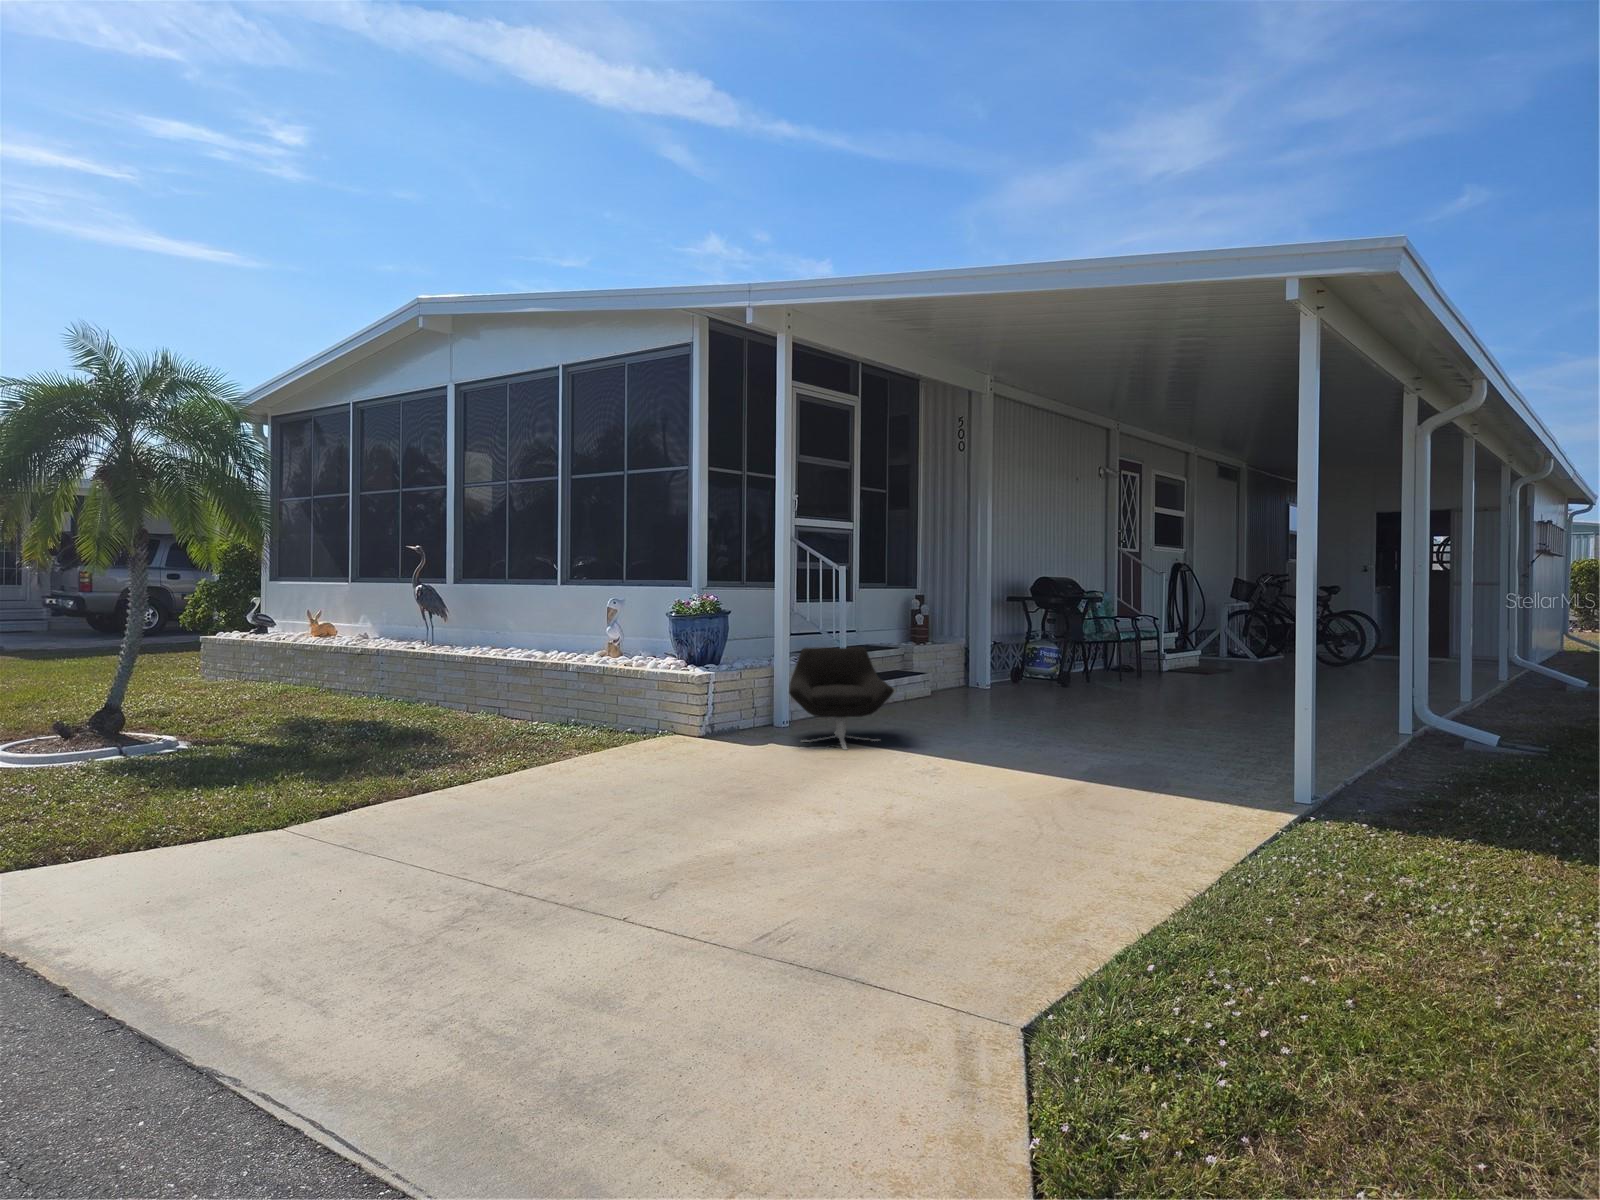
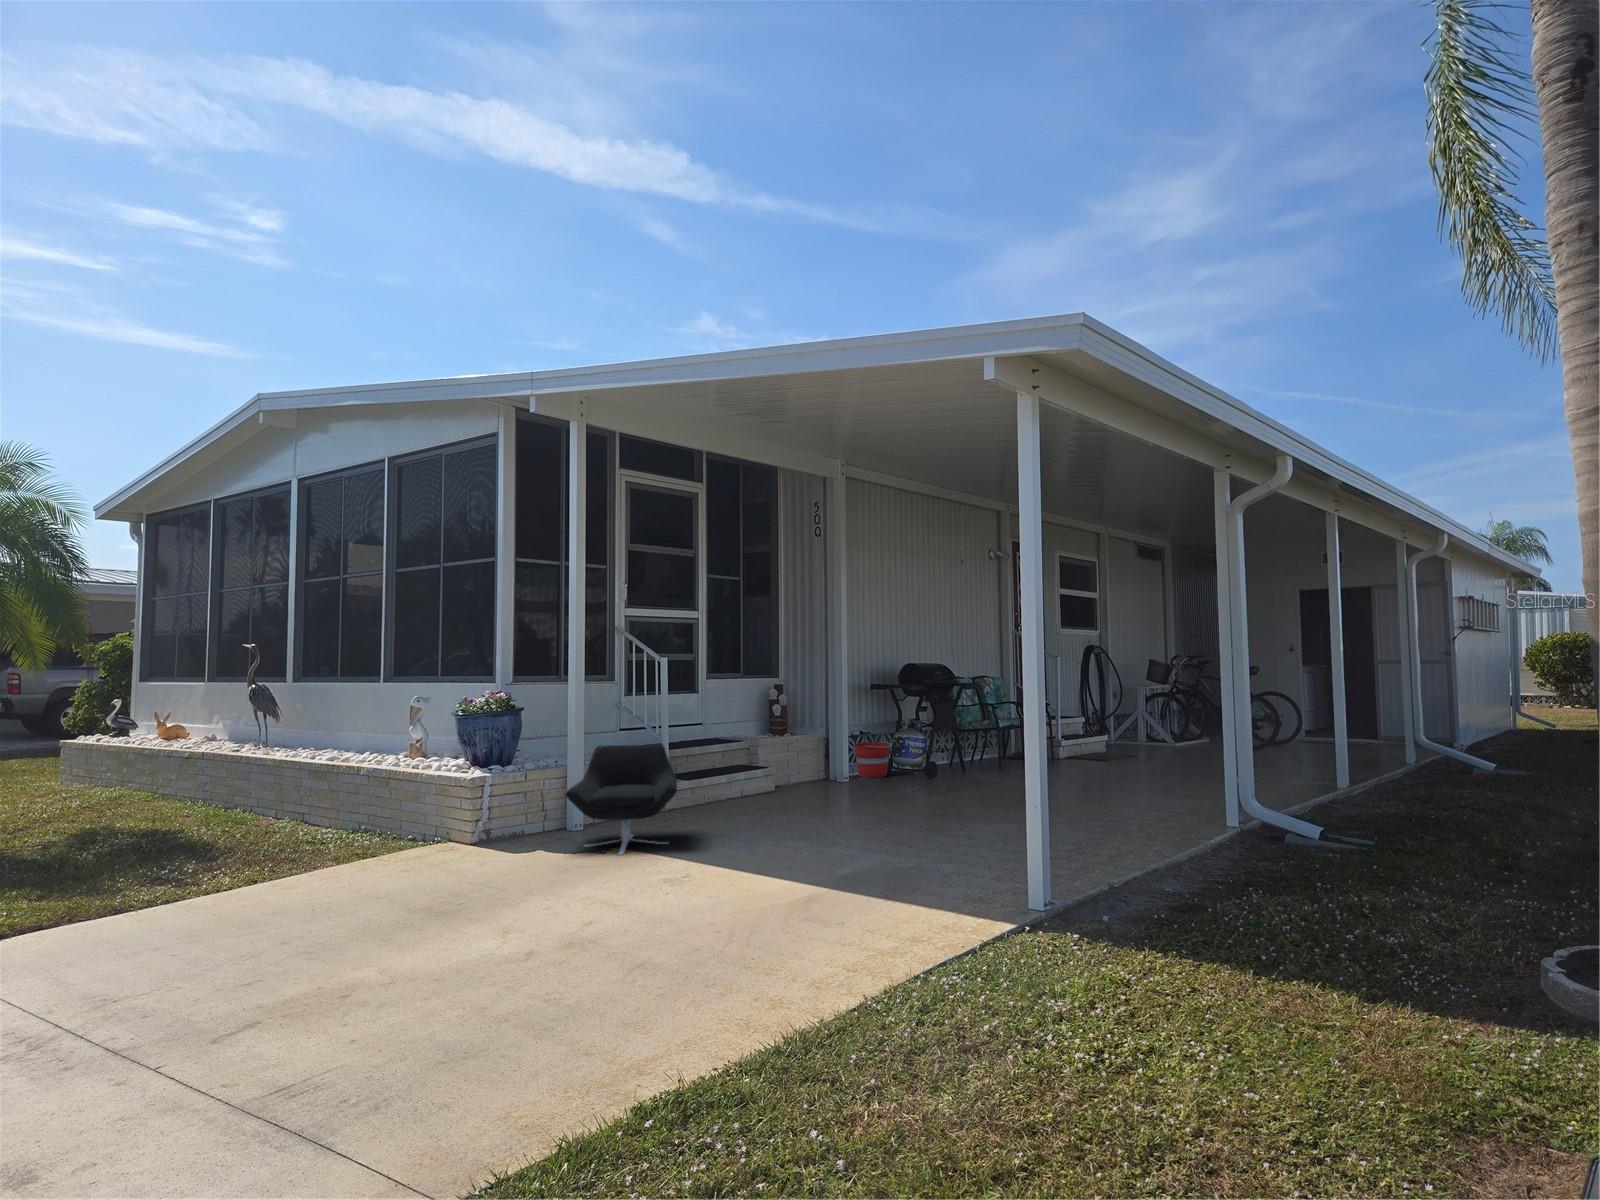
bucket: none [995,650,1032,684] -> present [854,742,892,778]

